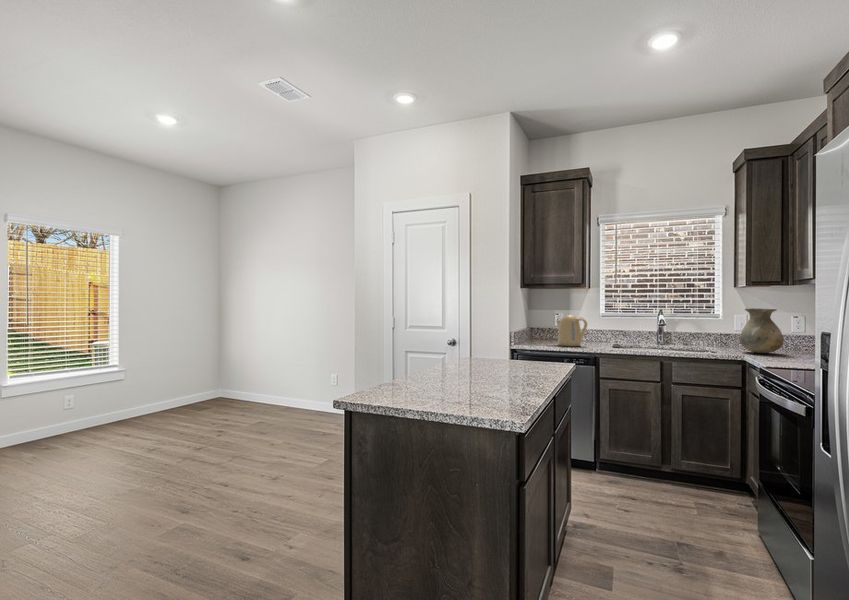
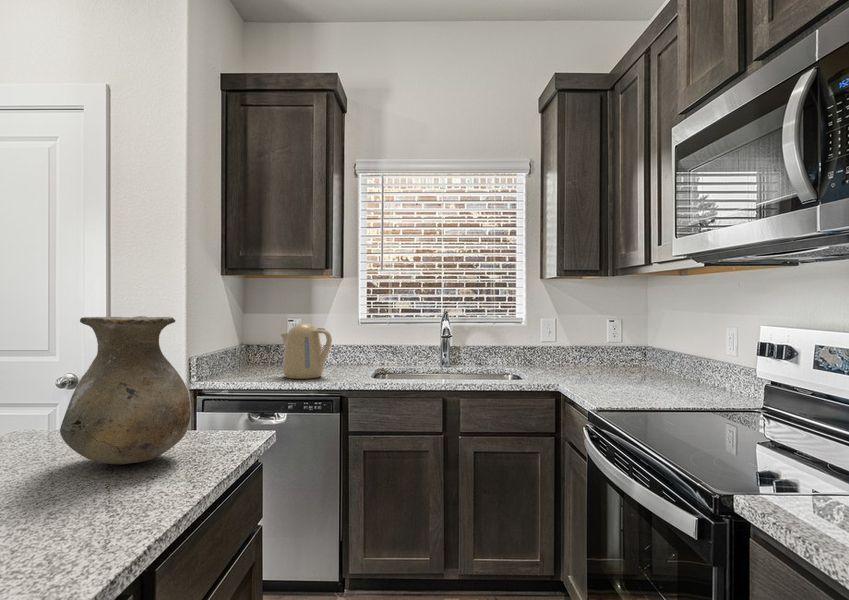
vase: present [740,308,784,353] -> present [60,316,191,464]

